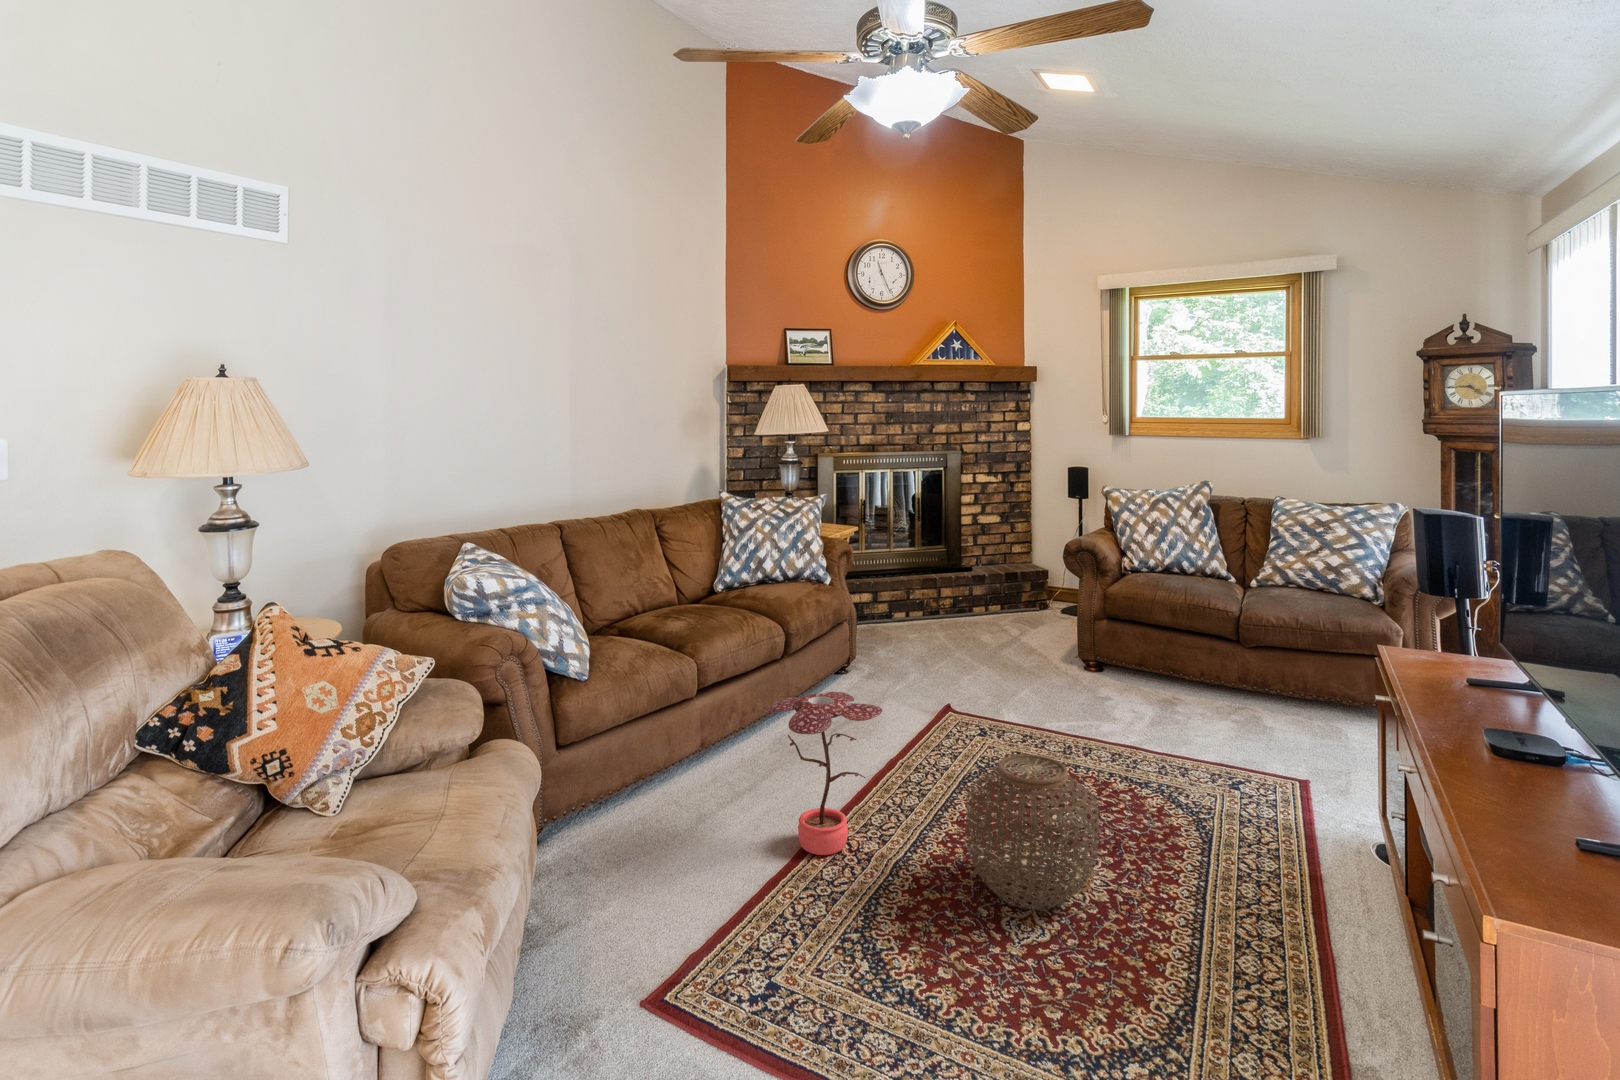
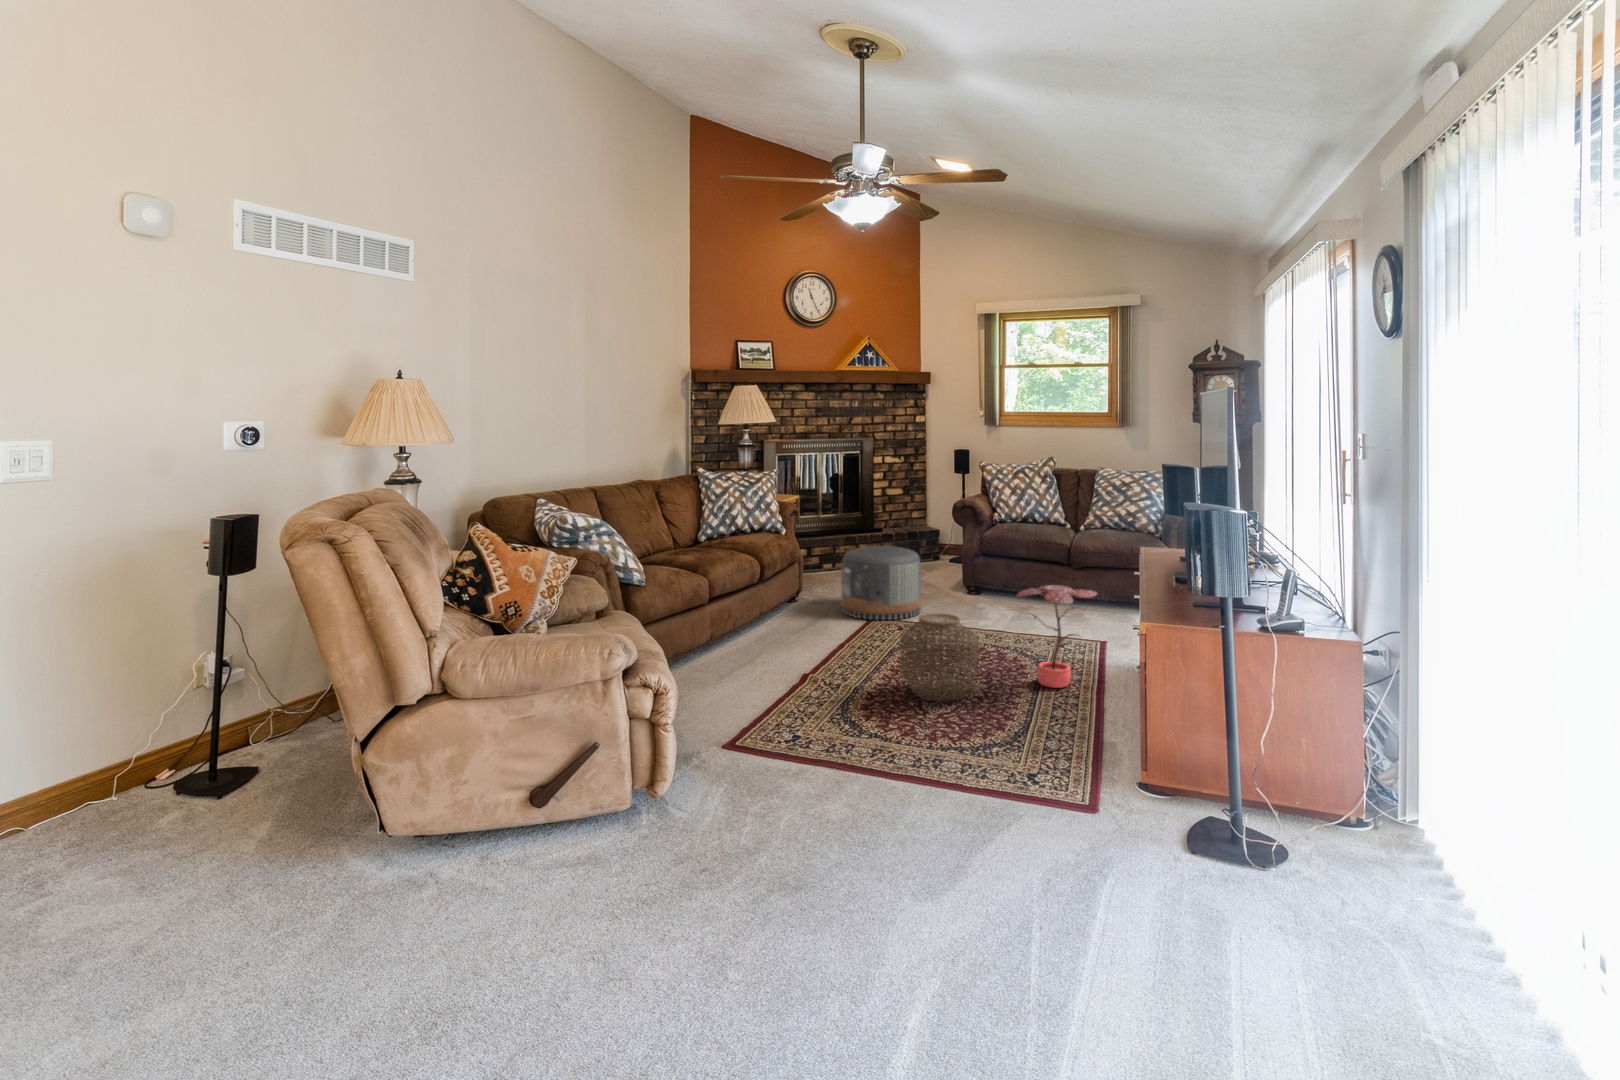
pouf: none [902,606,1016,717] -> present [841,546,921,620]
potted plant: present [764,692,882,855] -> present [1017,585,1097,688]

